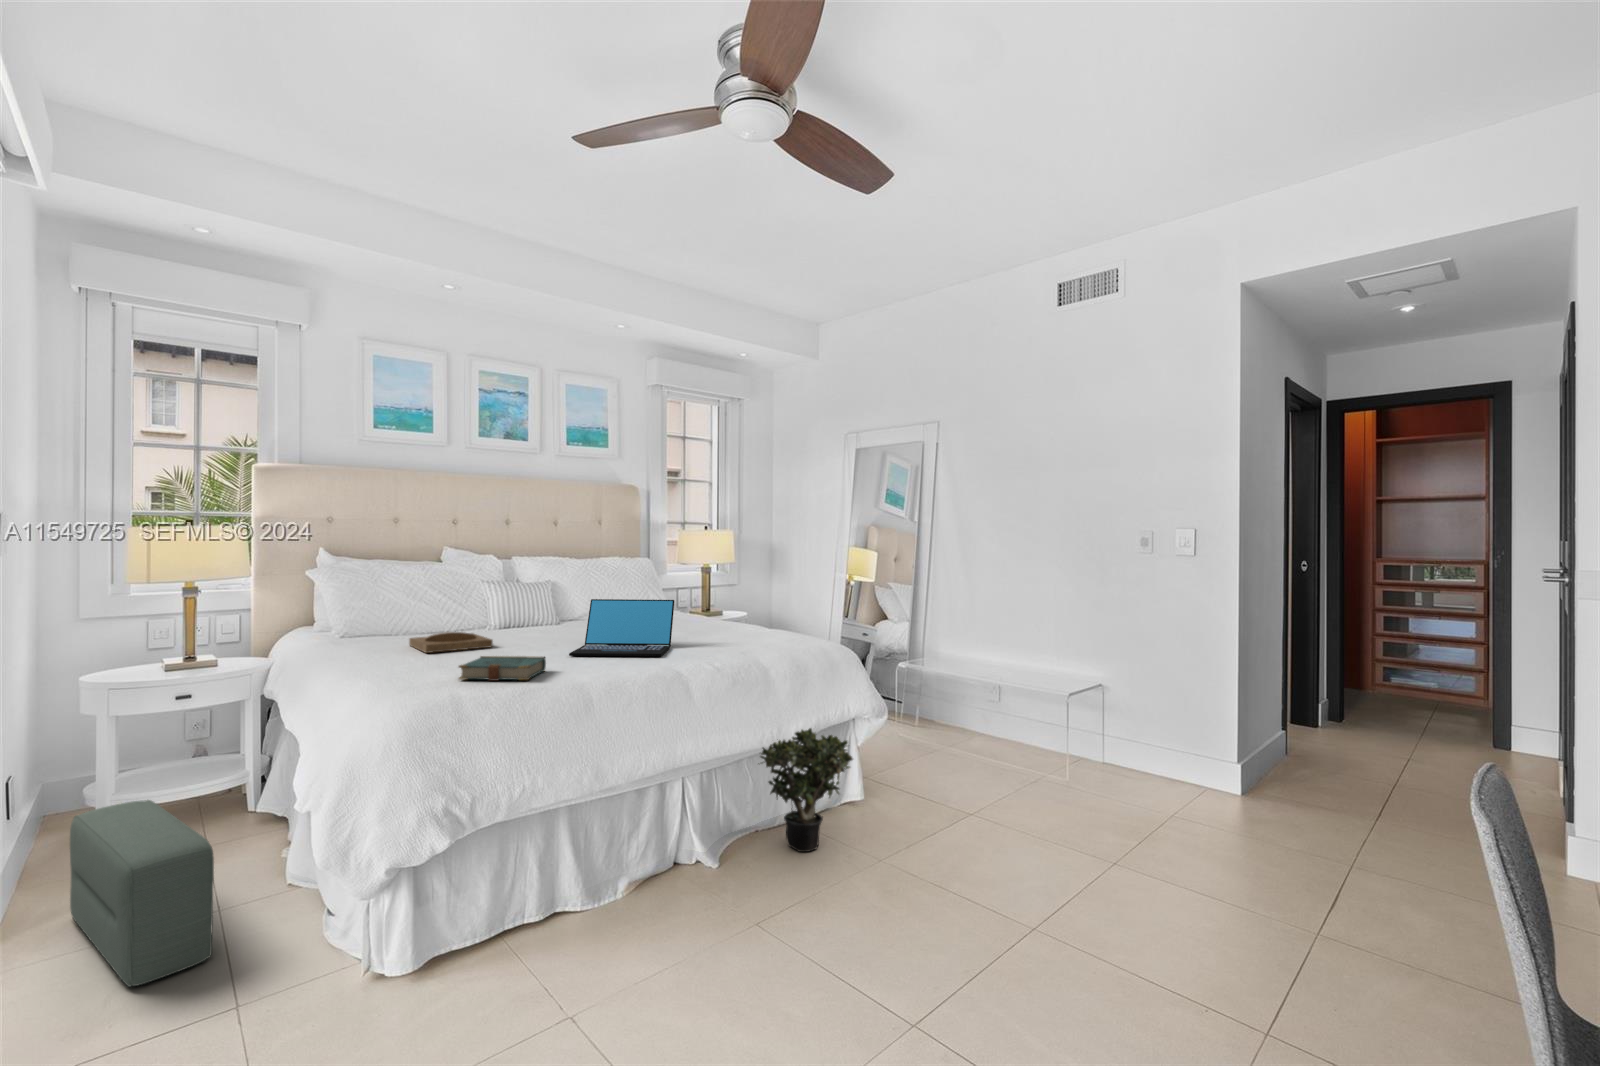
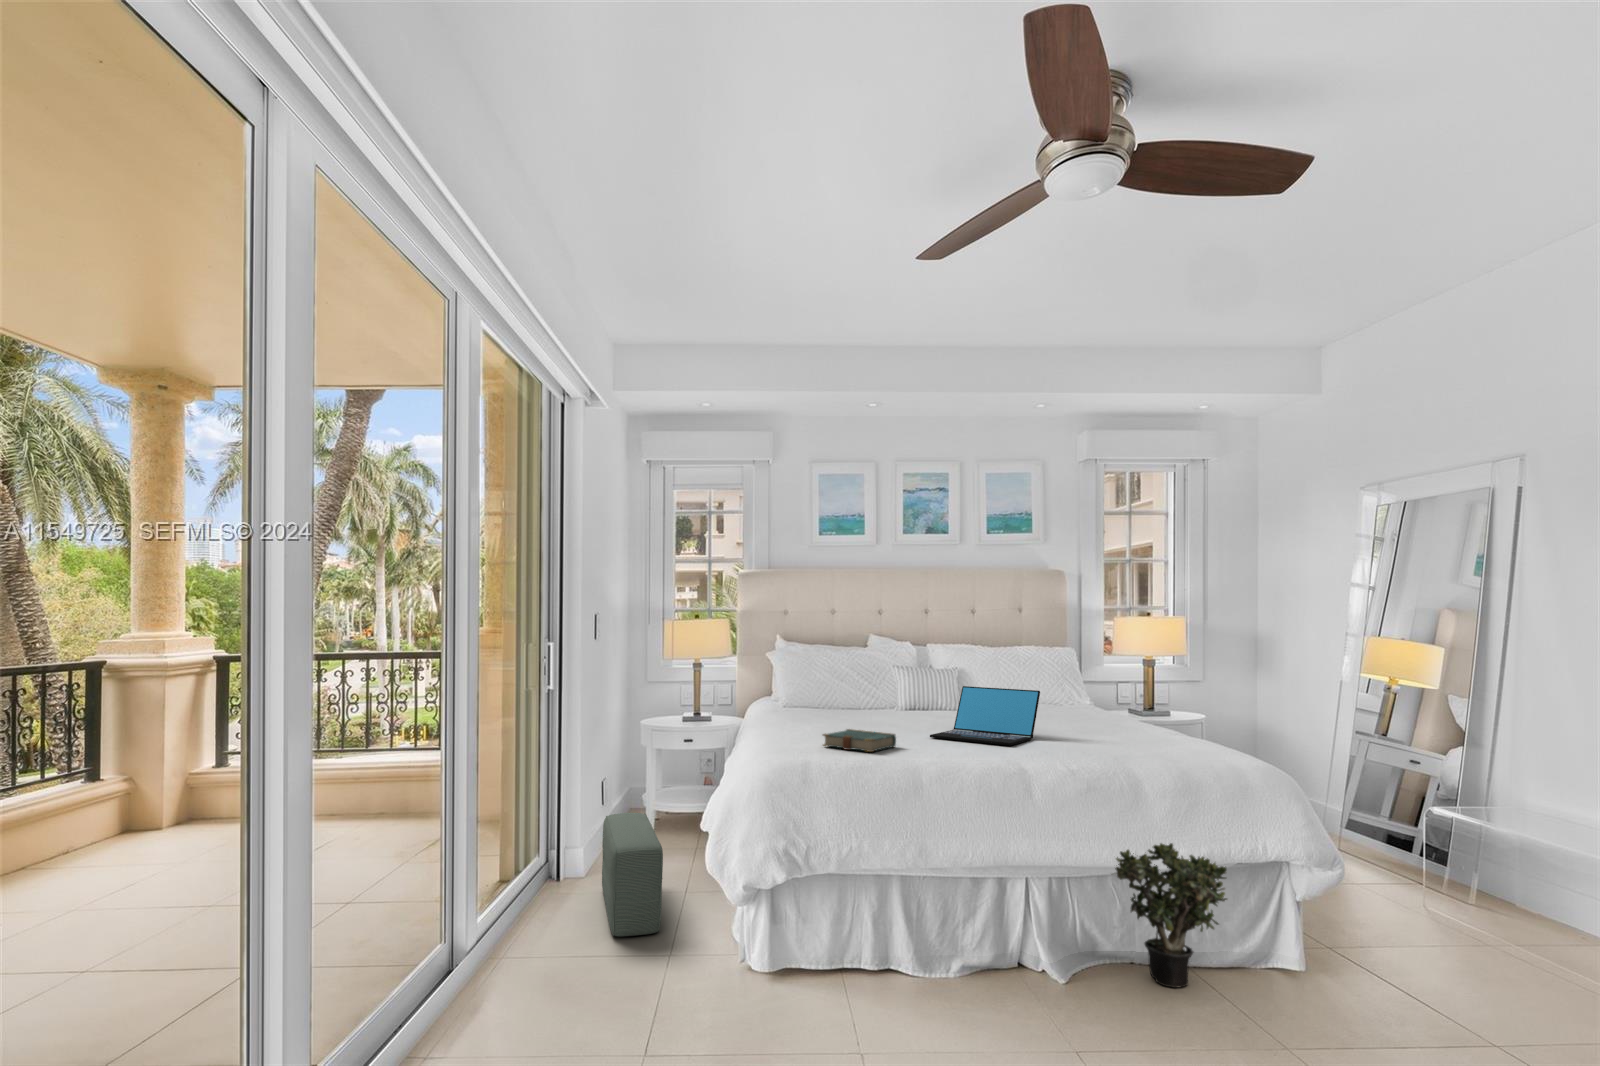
tray: present [409,632,493,653] -> none [819,709,878,725]

